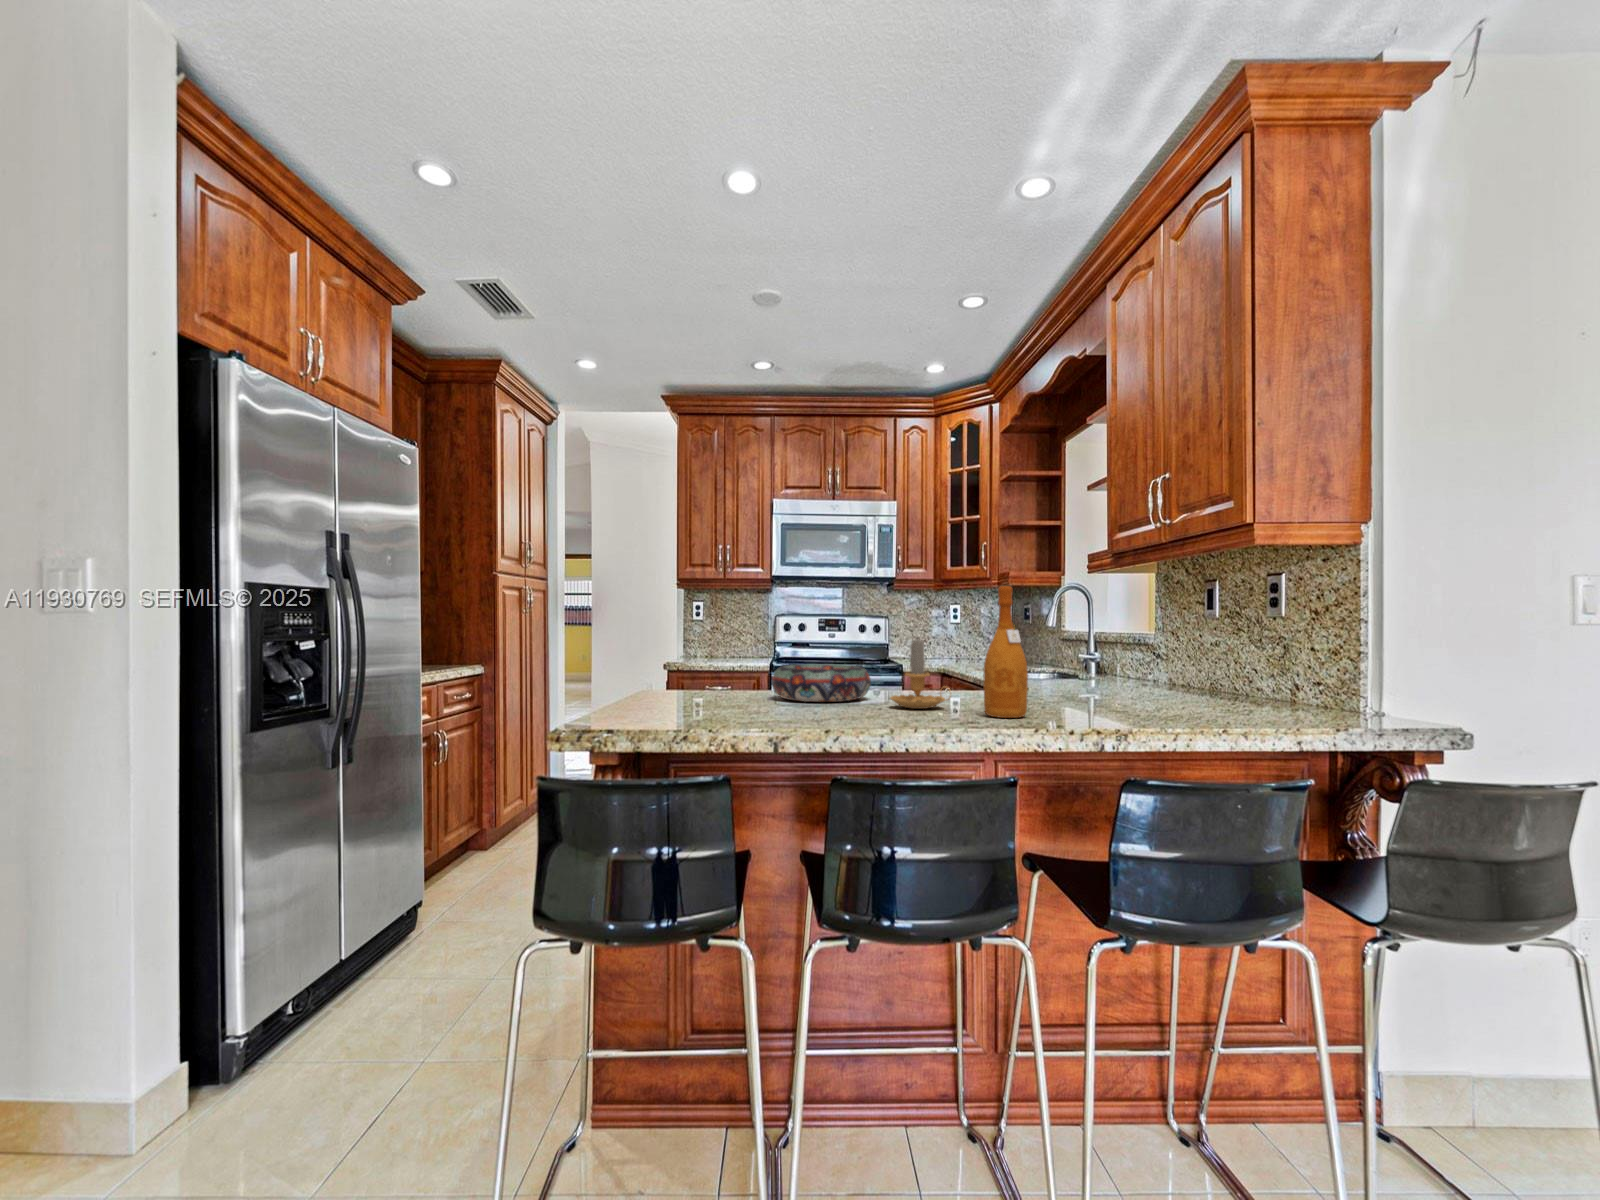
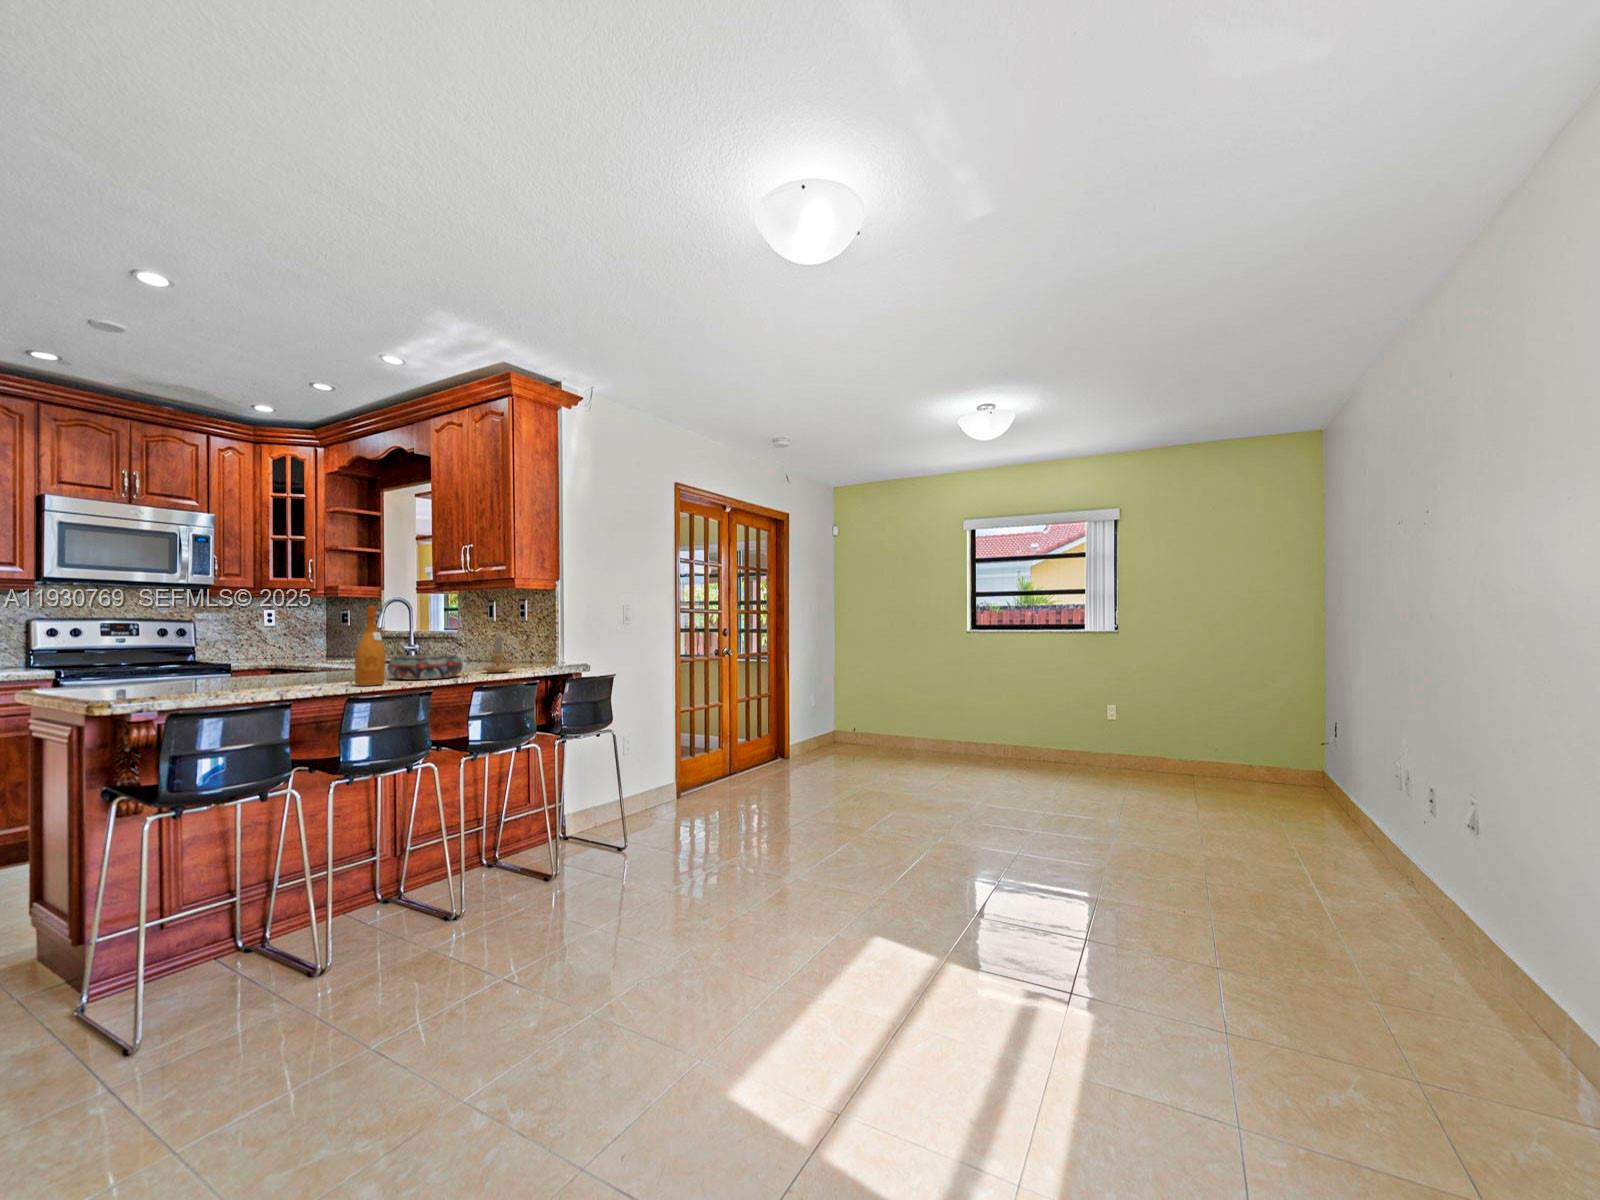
candle: present [891,640,946,709] -> present [483,636,518,673]
decorative bowl: present [772,664,871,702] -> present [387,655,463,680]

